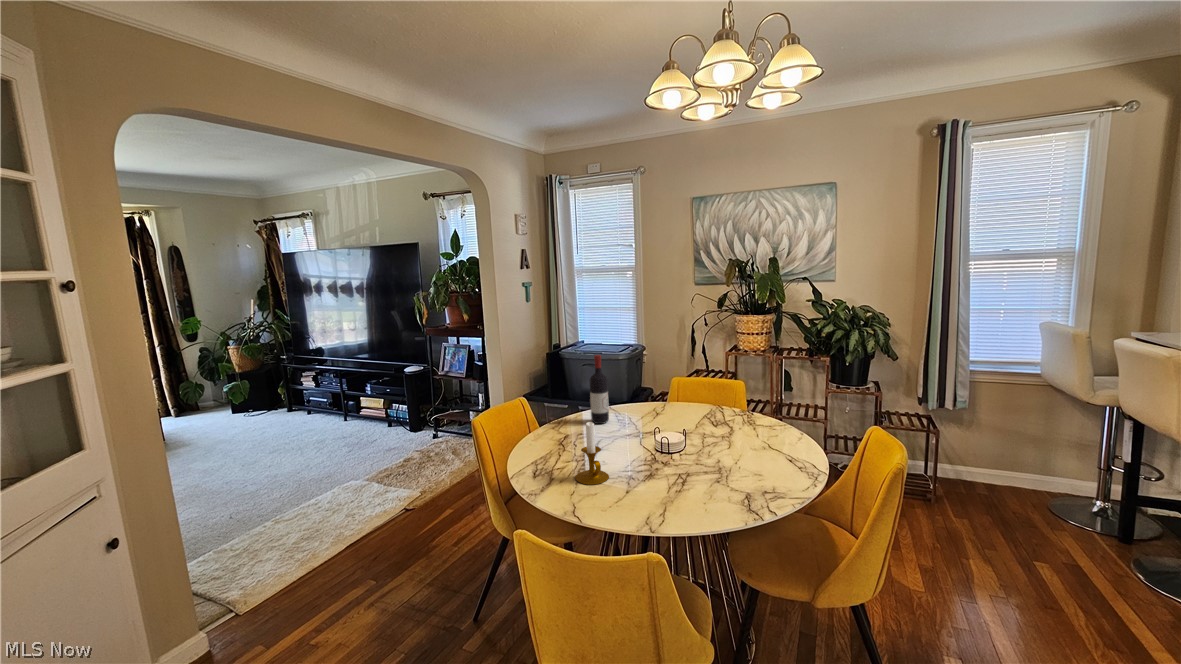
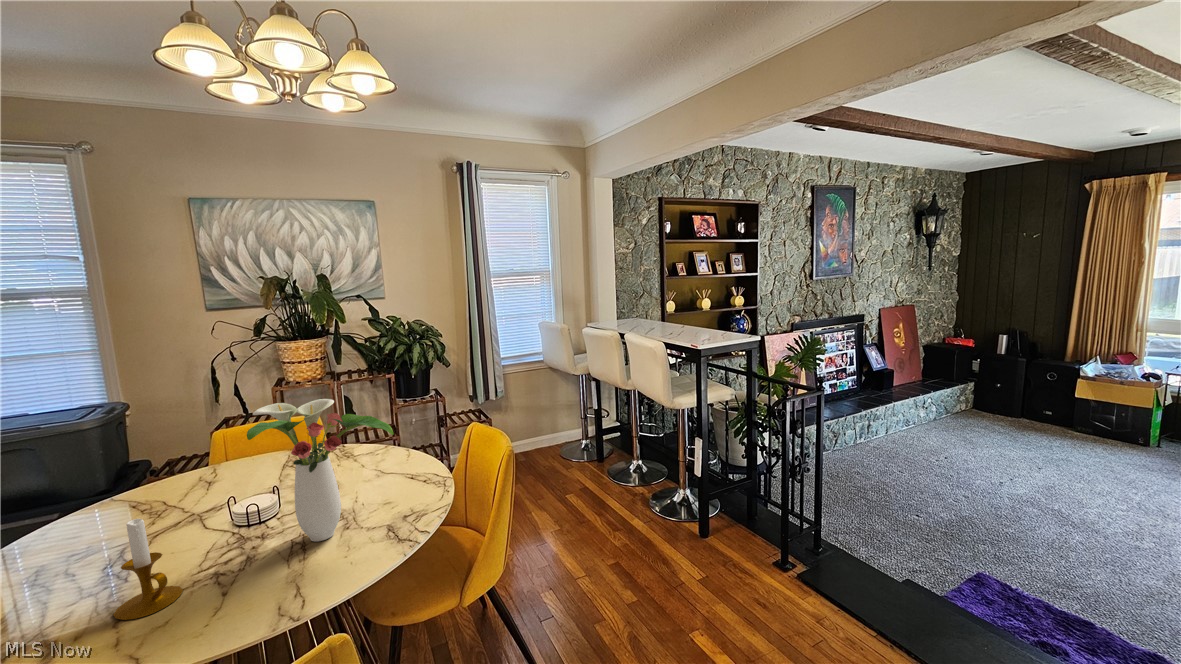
wine bottle: present [590,355,609,424] -> none [75,423,125,533]
flower arrangement: none [648,366,759,484] -> present [247,399,394,541]

